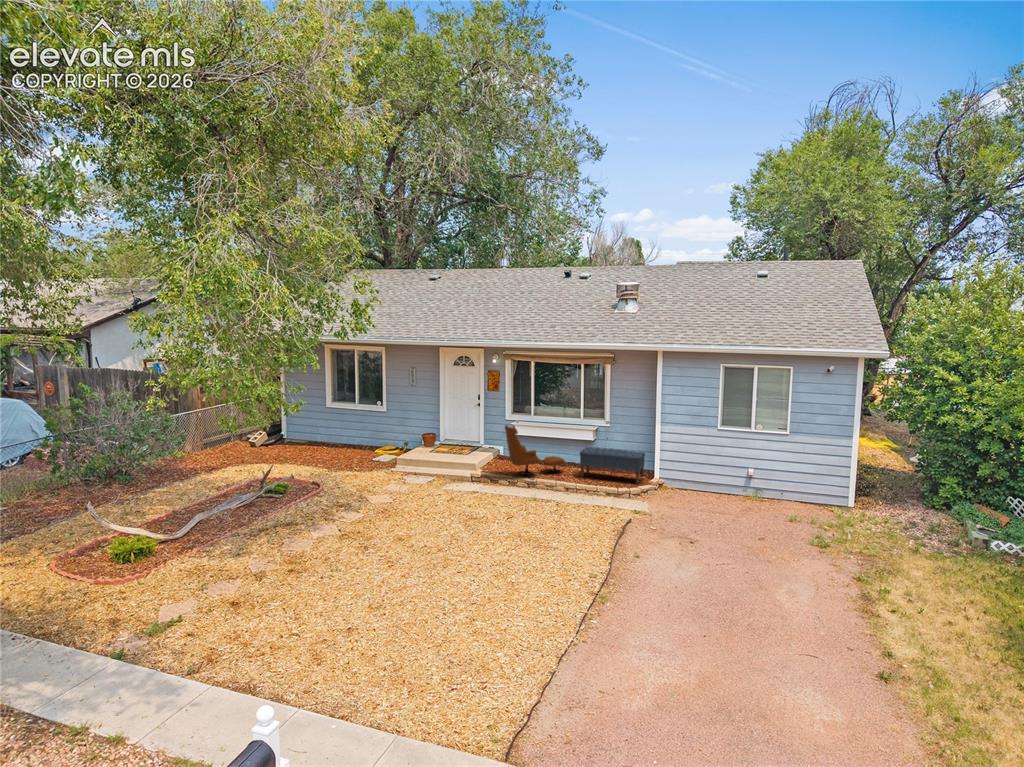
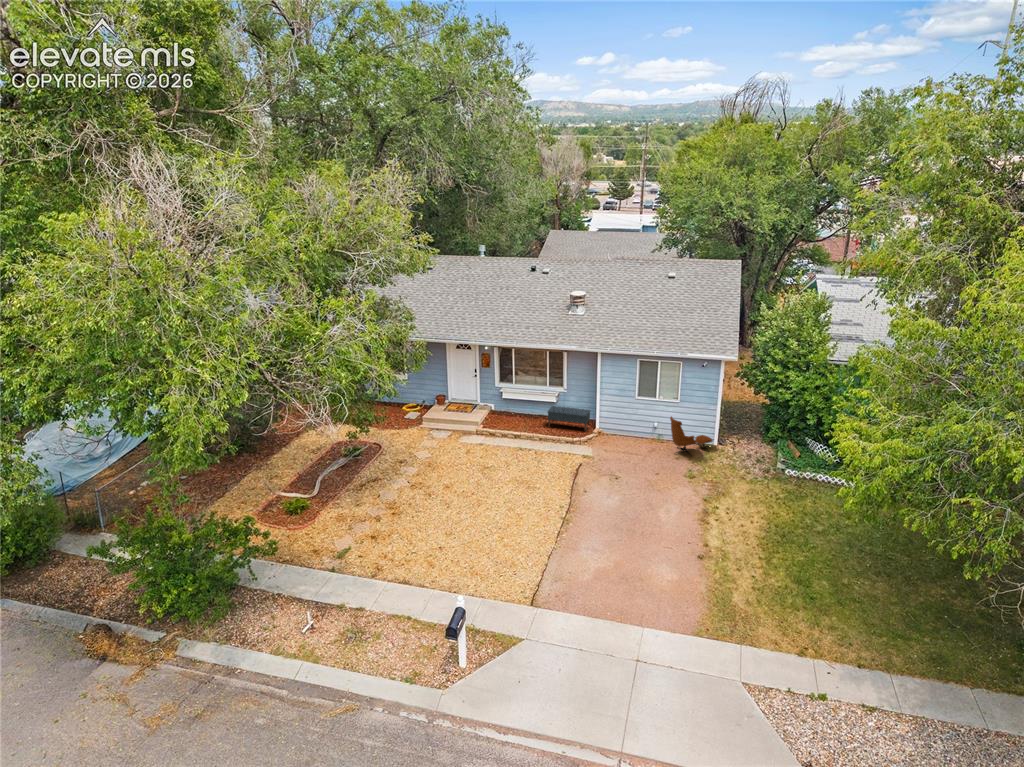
lounge chair: present [505,425,566,479] -> present [670,417,713,453]

